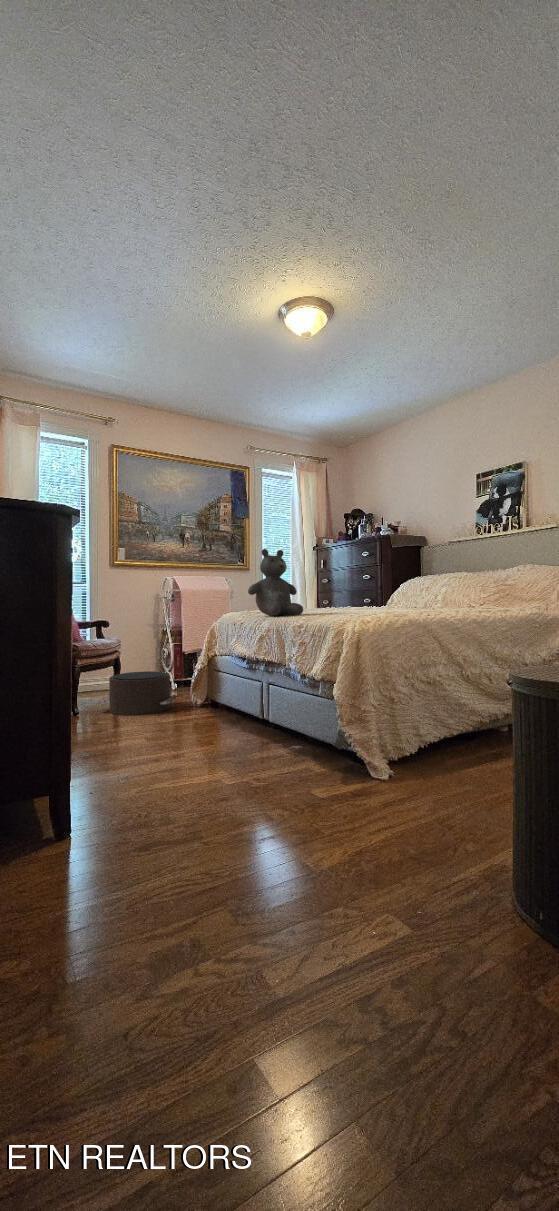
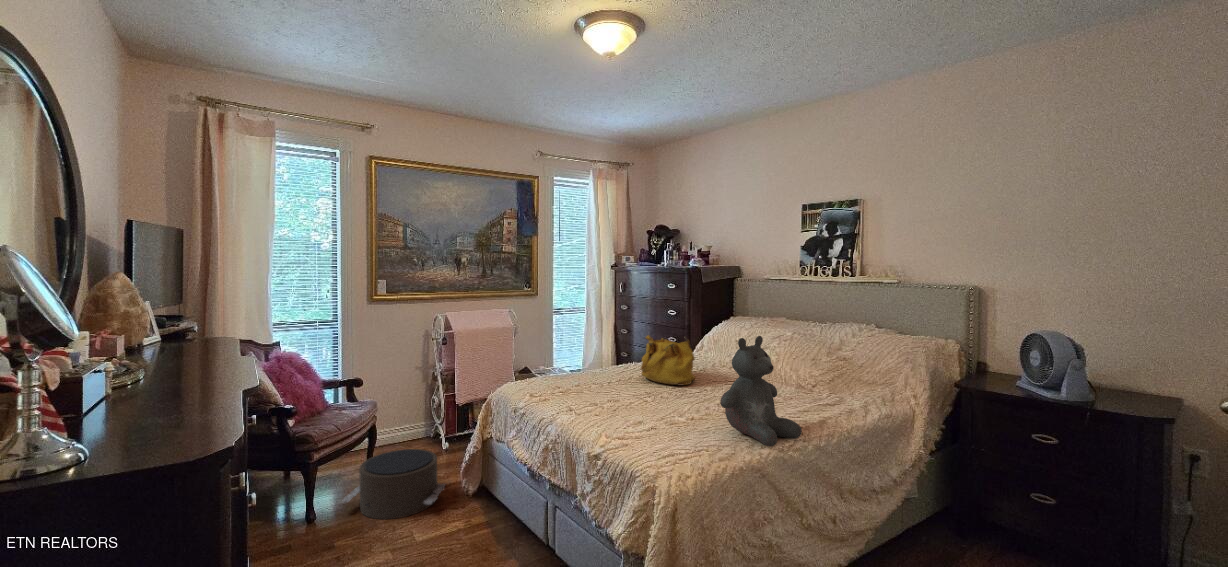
teddy bear: present [248,549,303,616] -> present [720,336,802,446]
handbag: none [336,570,382,610] -> present [641,335,695,386]

